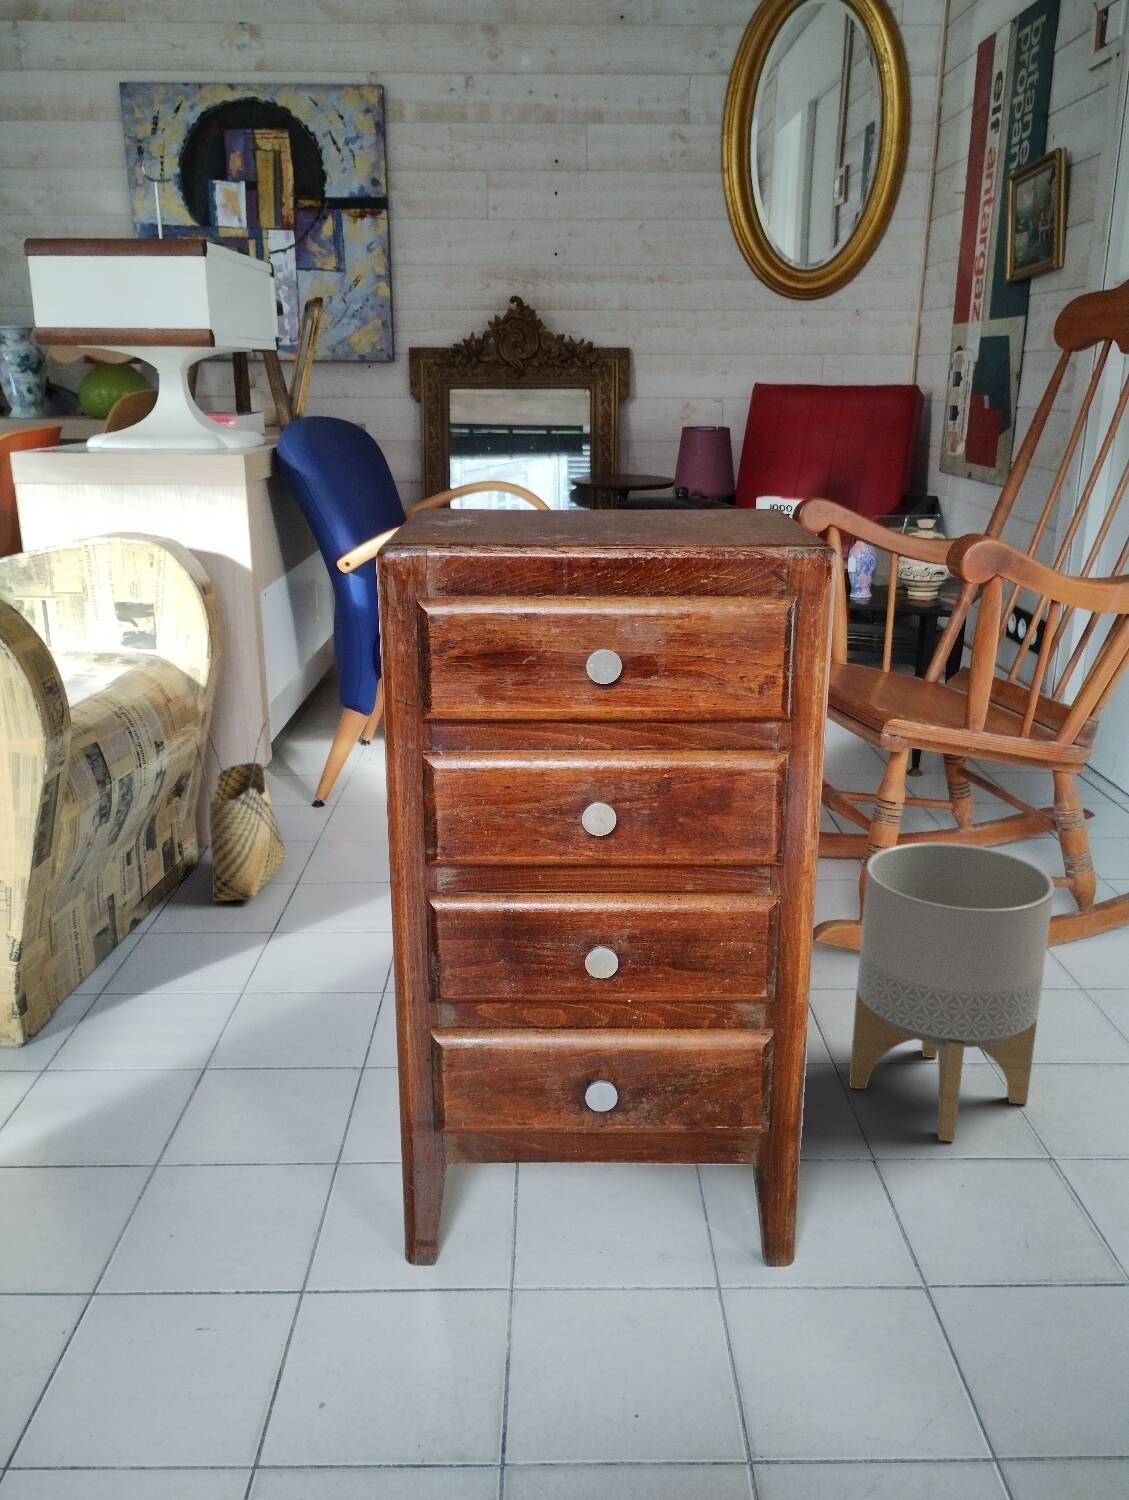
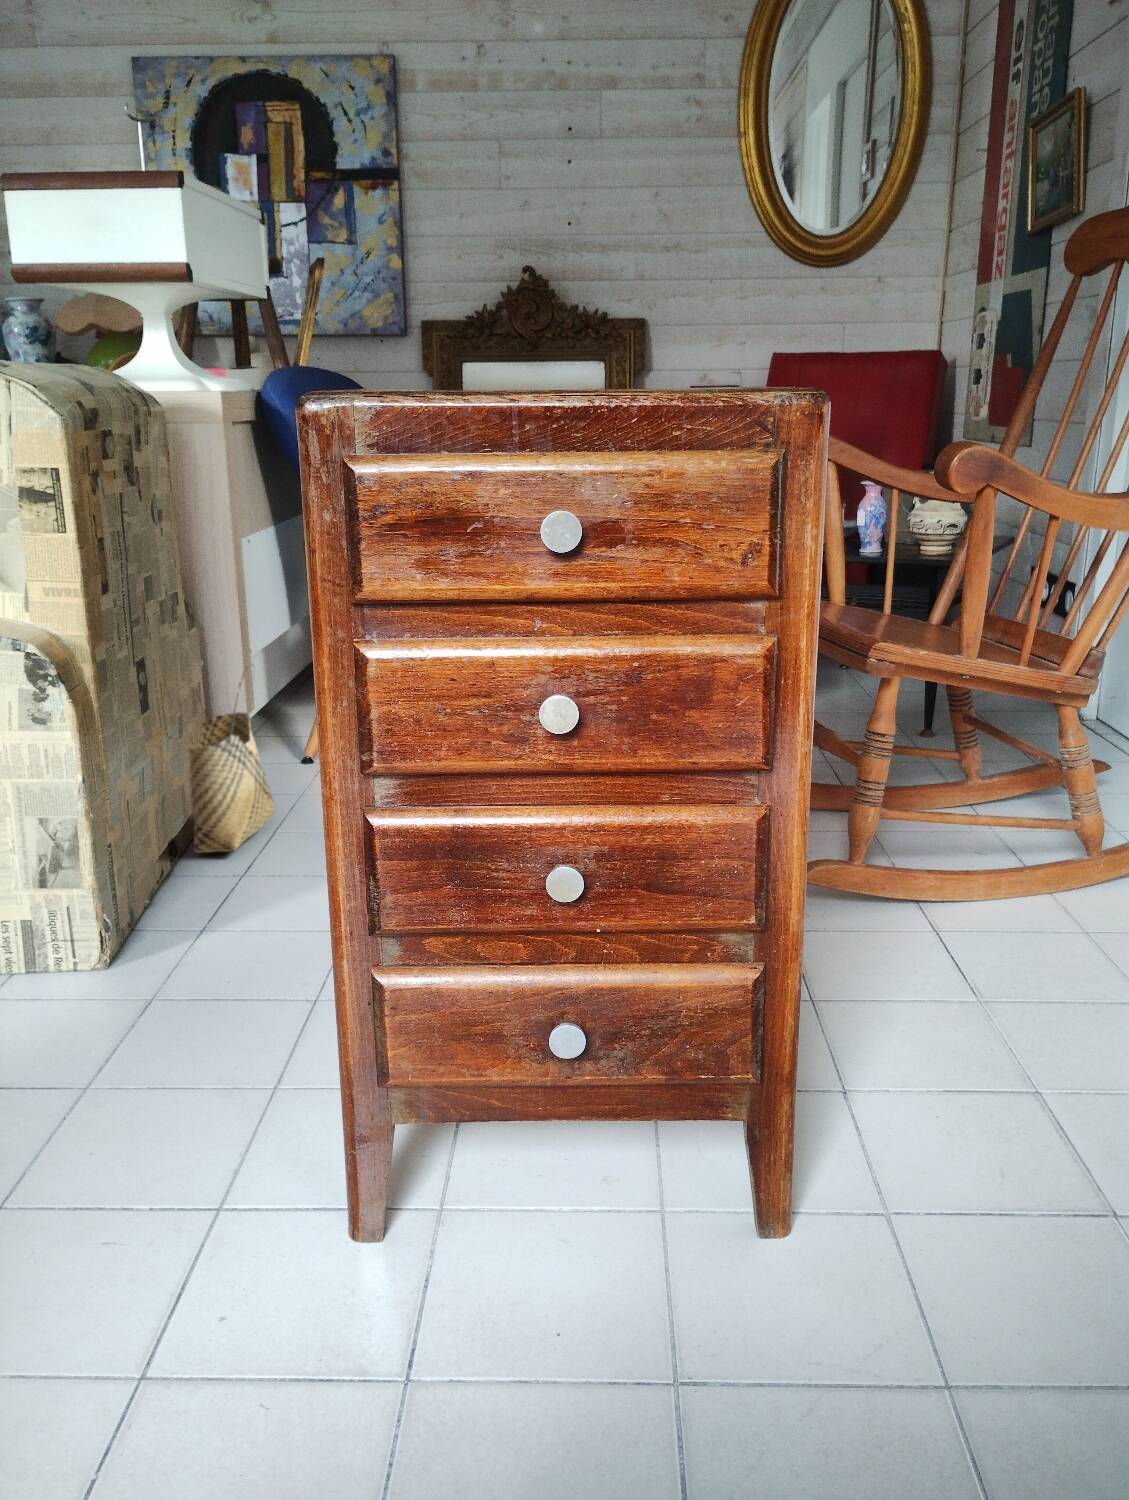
planter: present [849,842,1054,1142] -> none [857,775,1086,1102]

